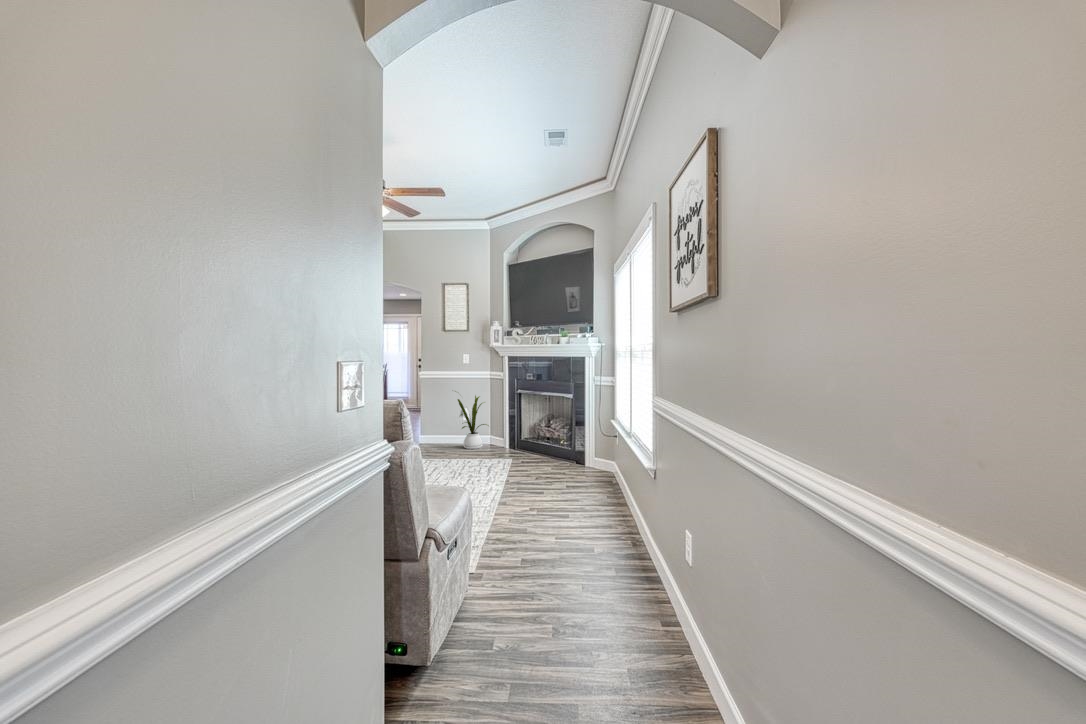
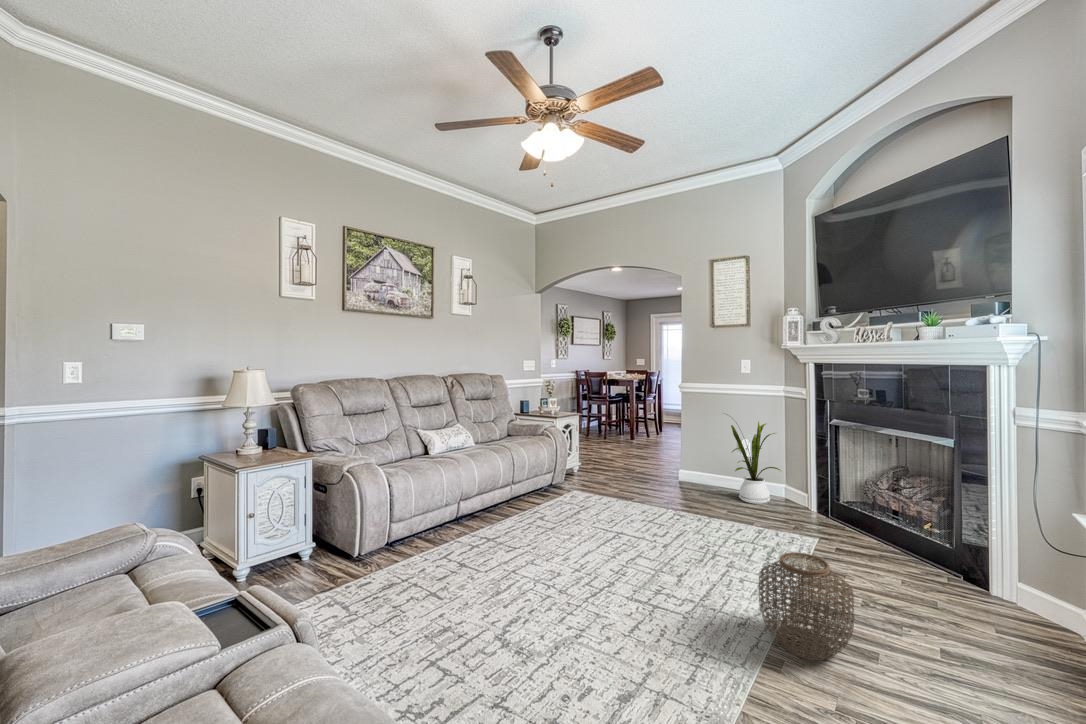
woven basket: none [492,452,535,501] -> present [759,552,854,660]

